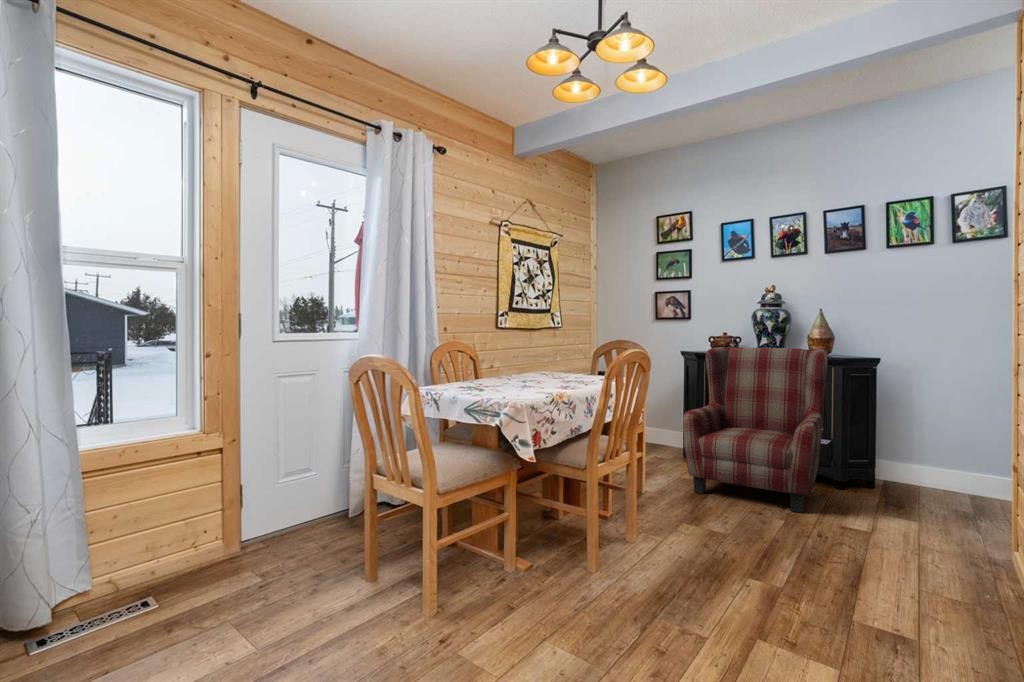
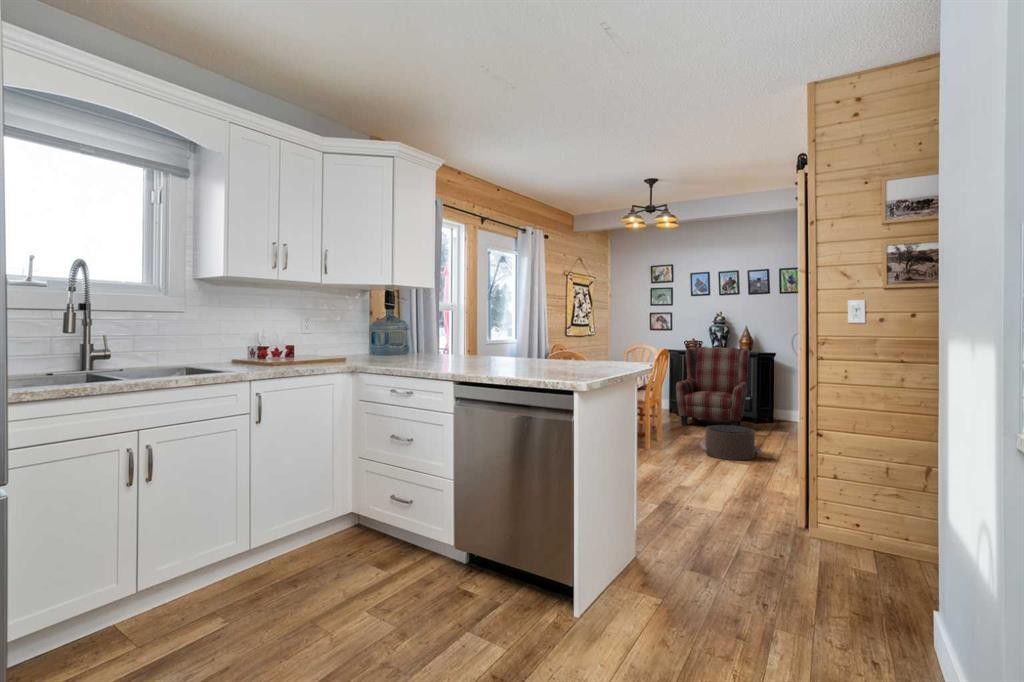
pouf: none [707,529,875,645] -> present [700,425,763,460]

